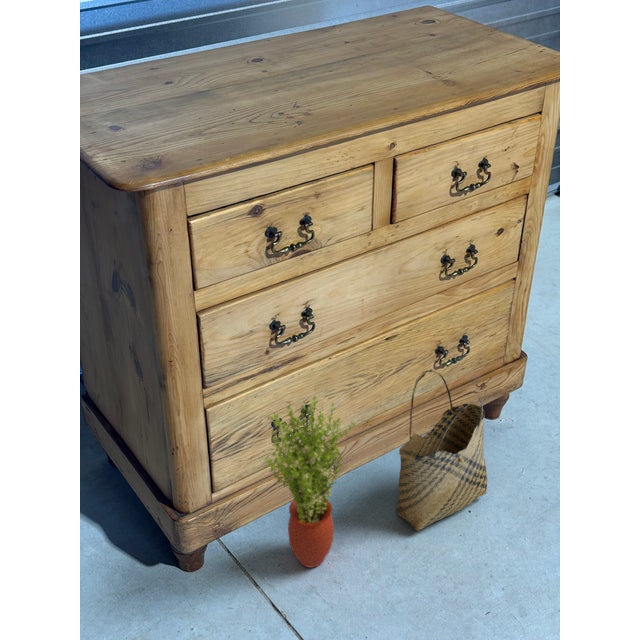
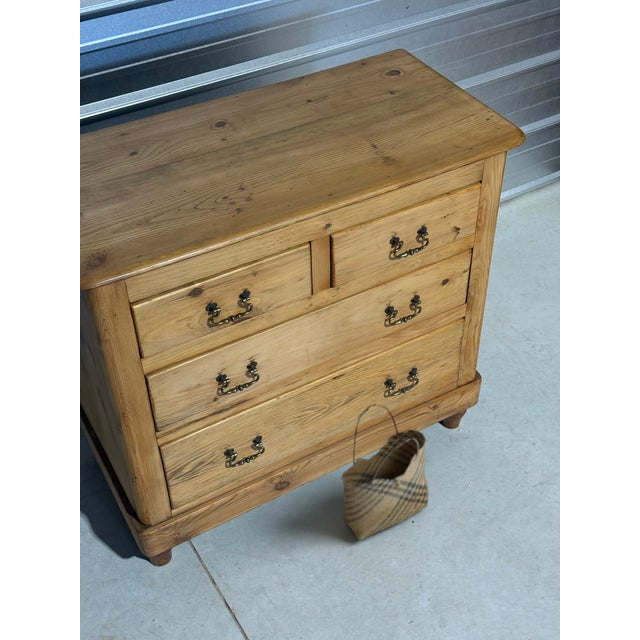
potted plant: present [265,396,356,567] -> none [209,439,293,569]

